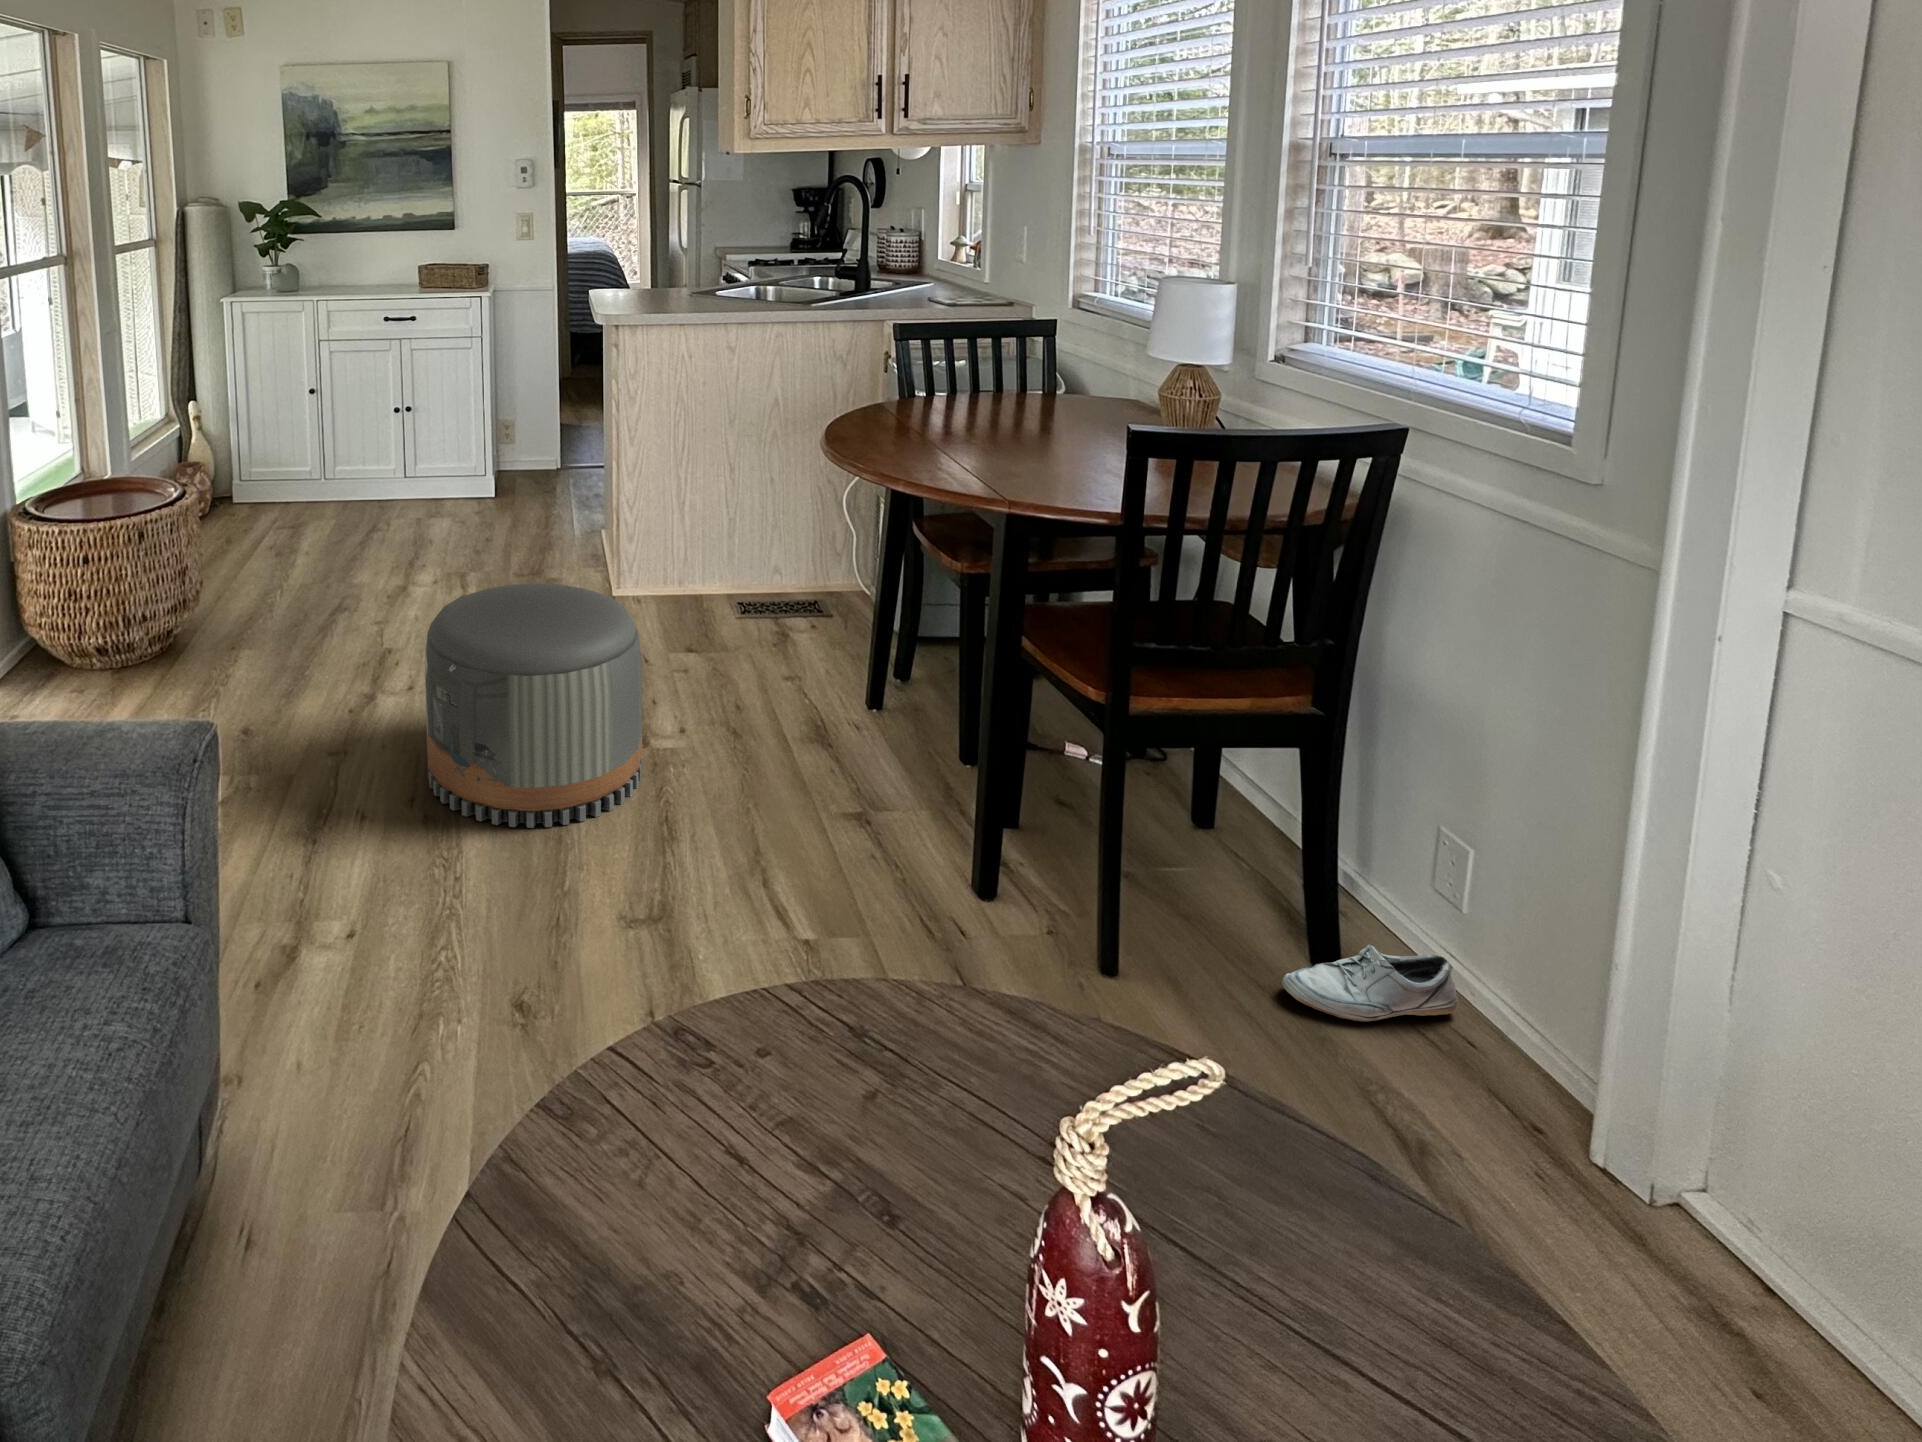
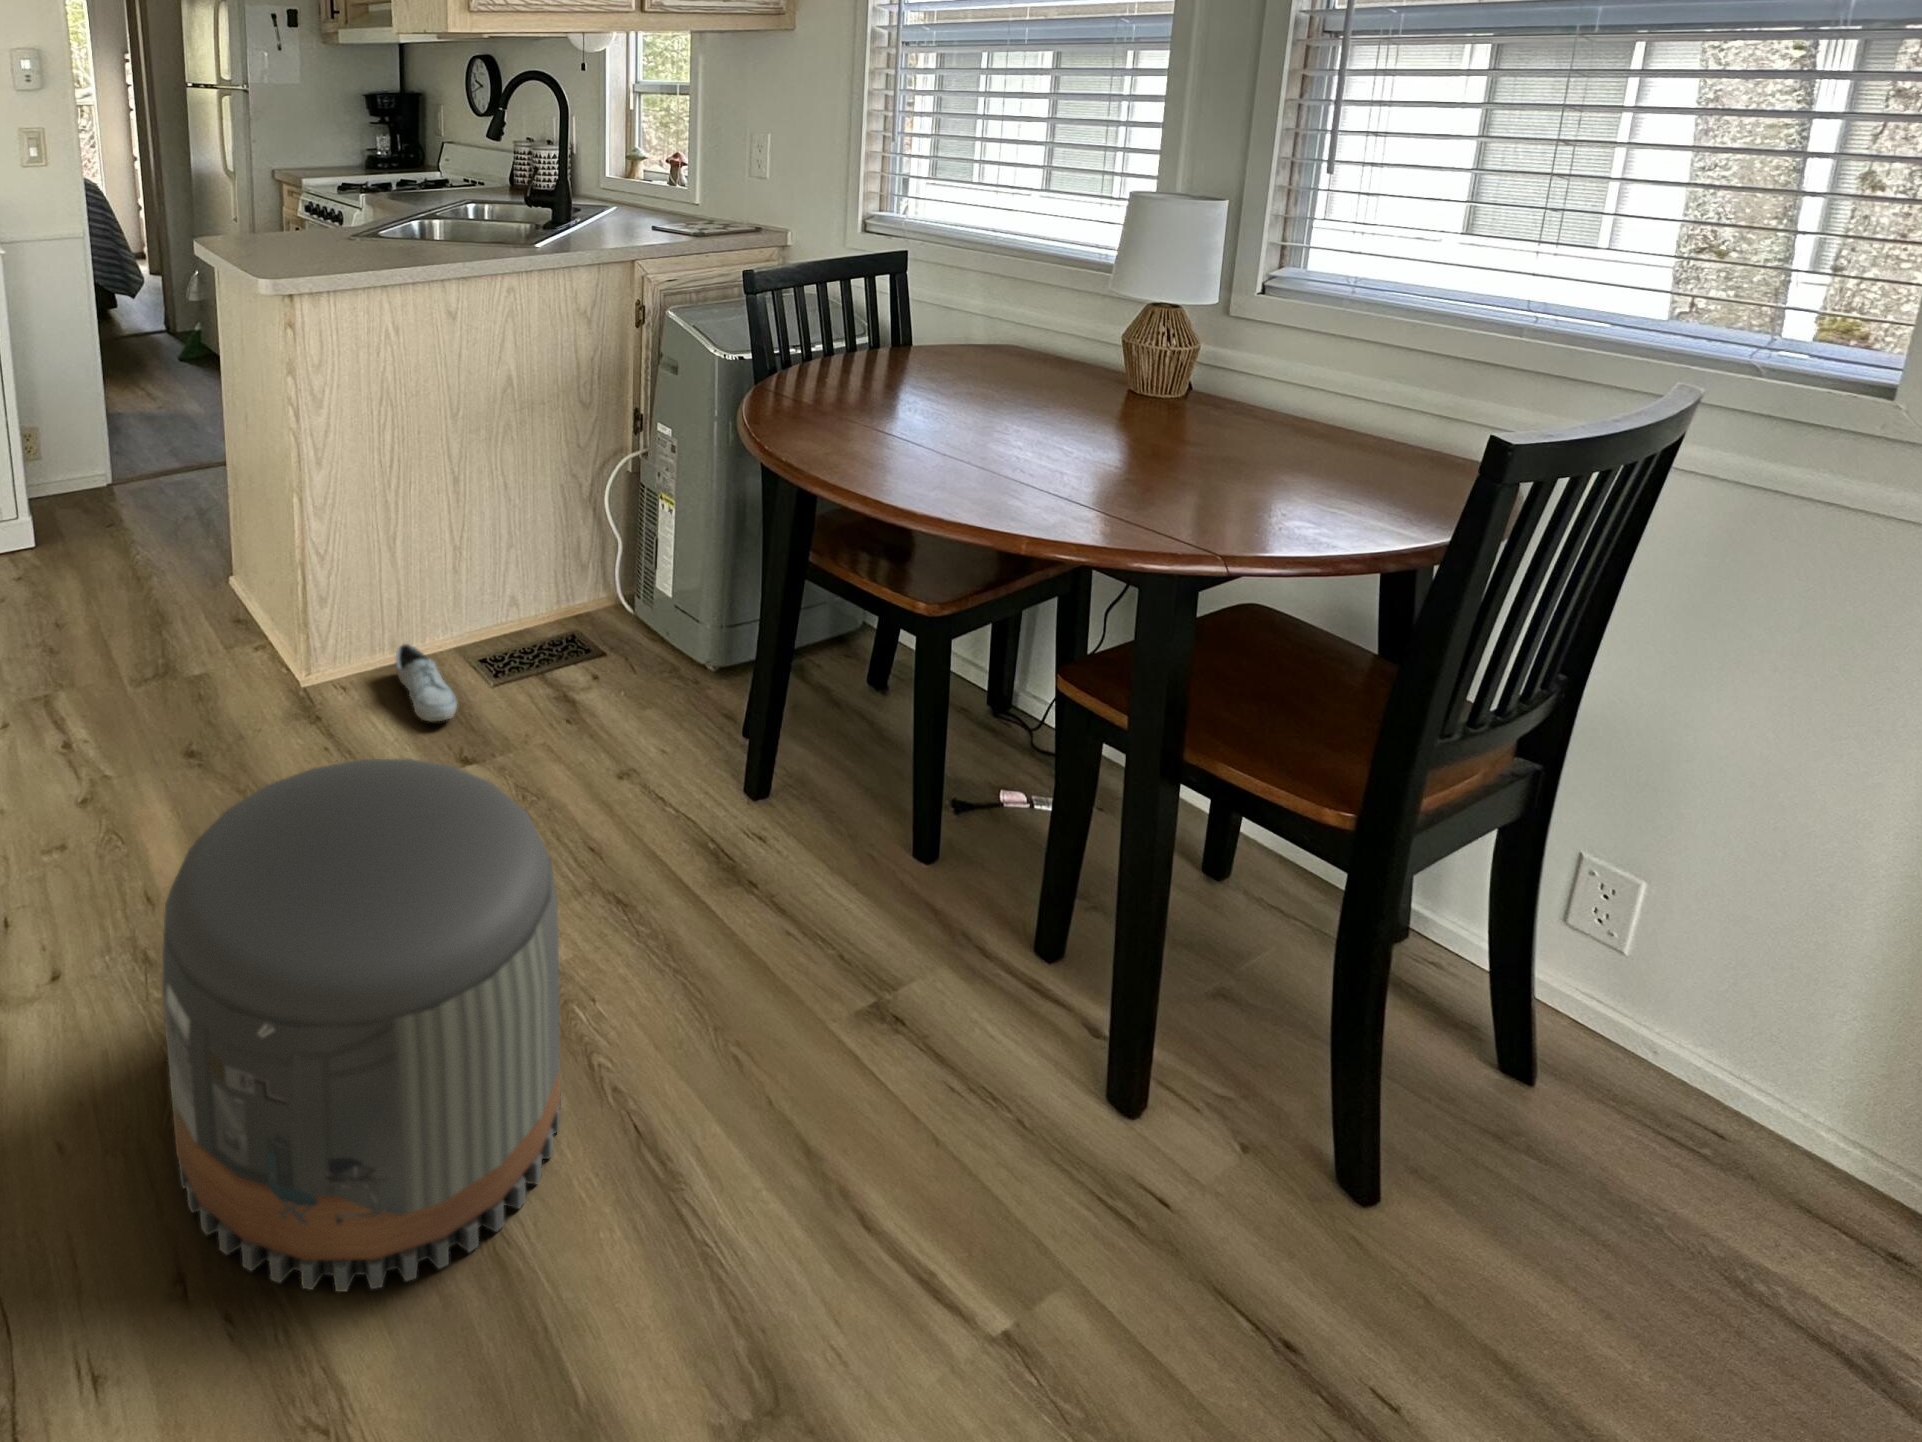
shoe: present [1282,945,1458,1022] -> present [396,644,457,721]

